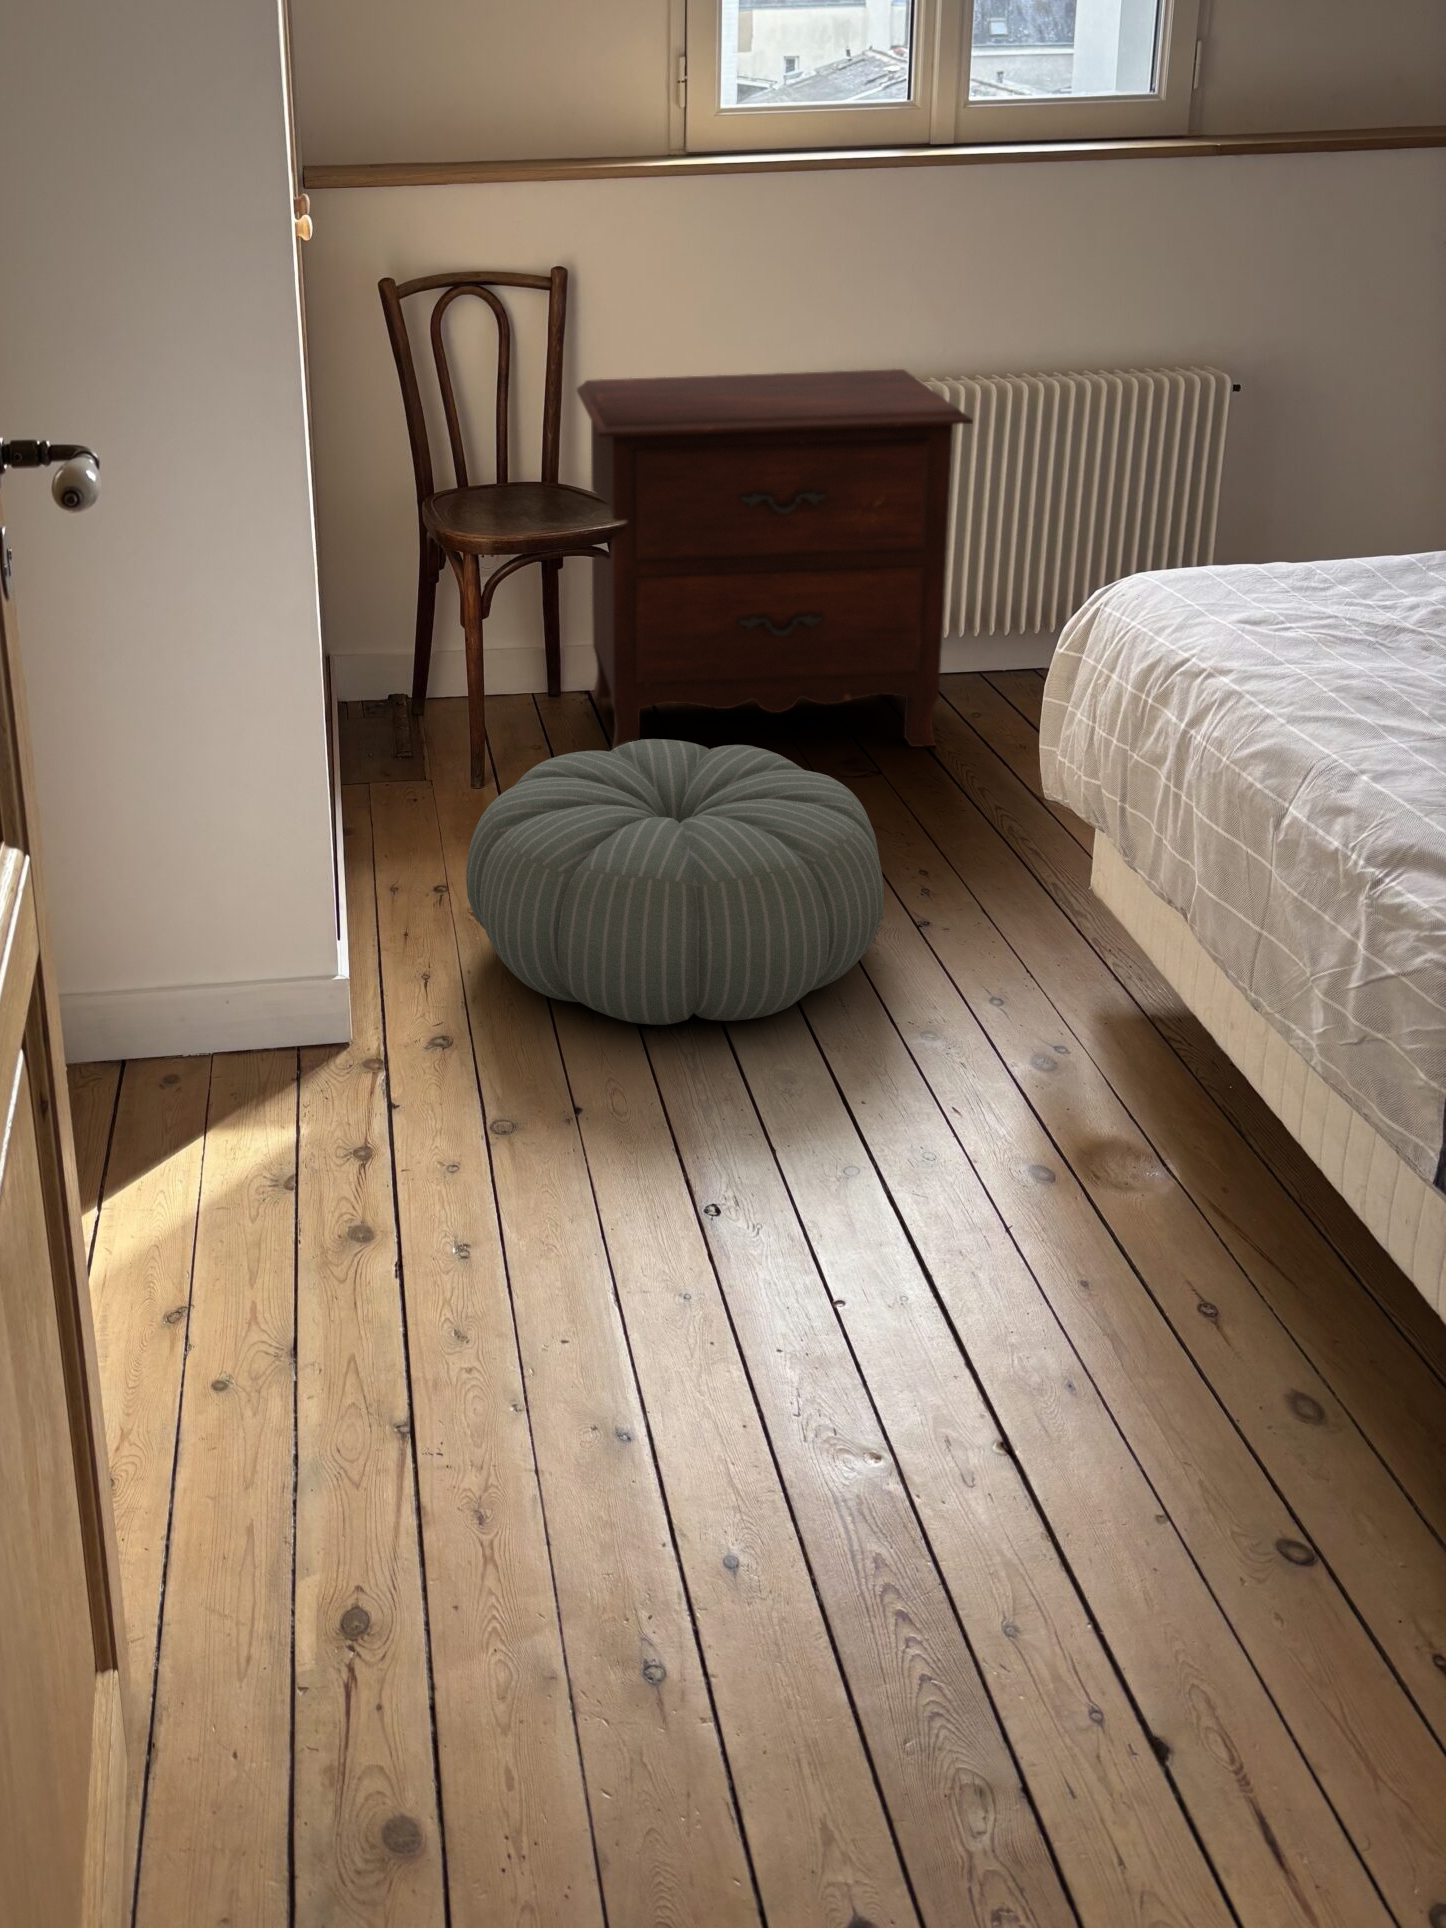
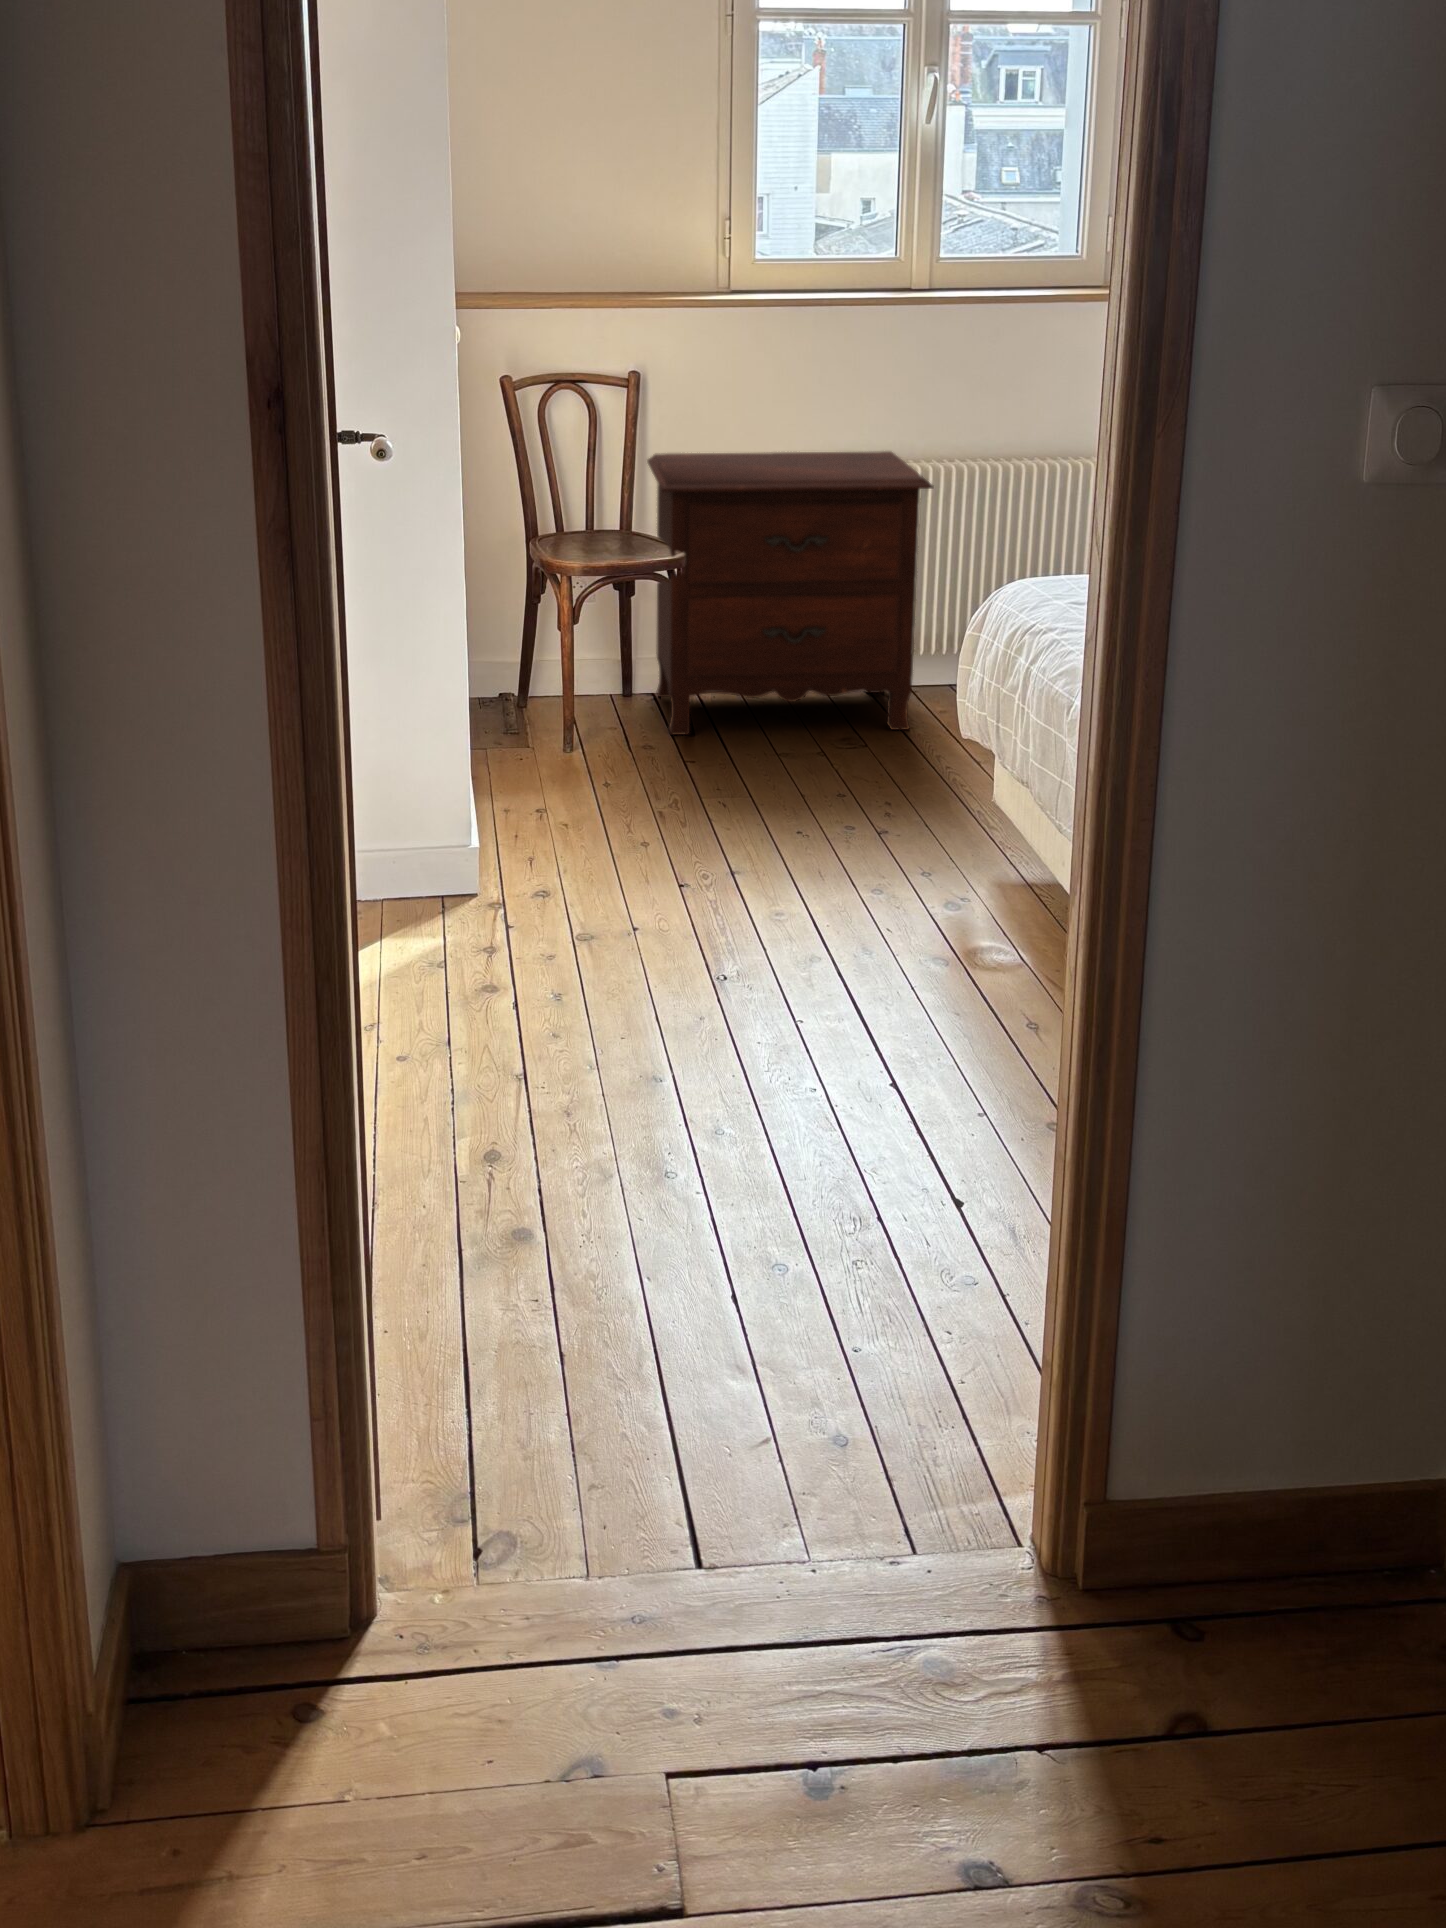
pouf: present [466,739,884,1025] -> none [561,702,851,884]

